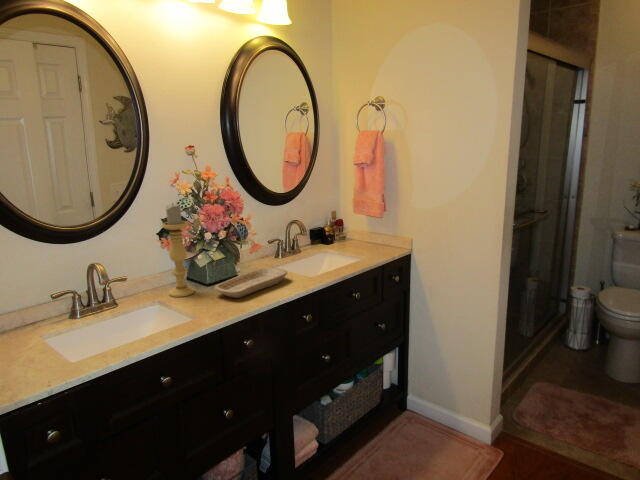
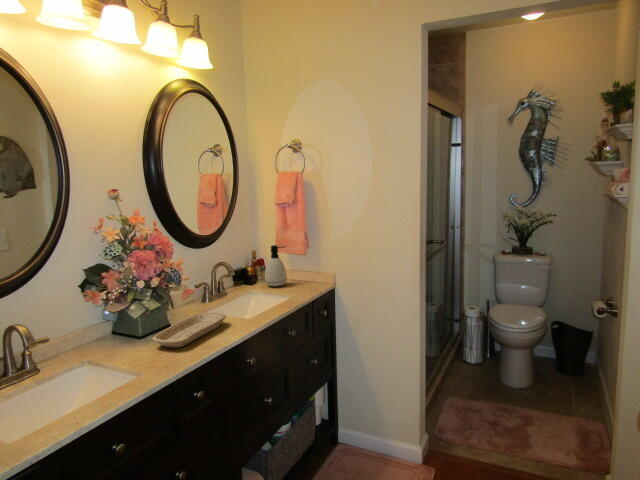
candle holder: present [162,203,195,297] -> none [90,251,127,354]
soap dispenser: none [340,207,363,248] -> present [265,245,287,286]

